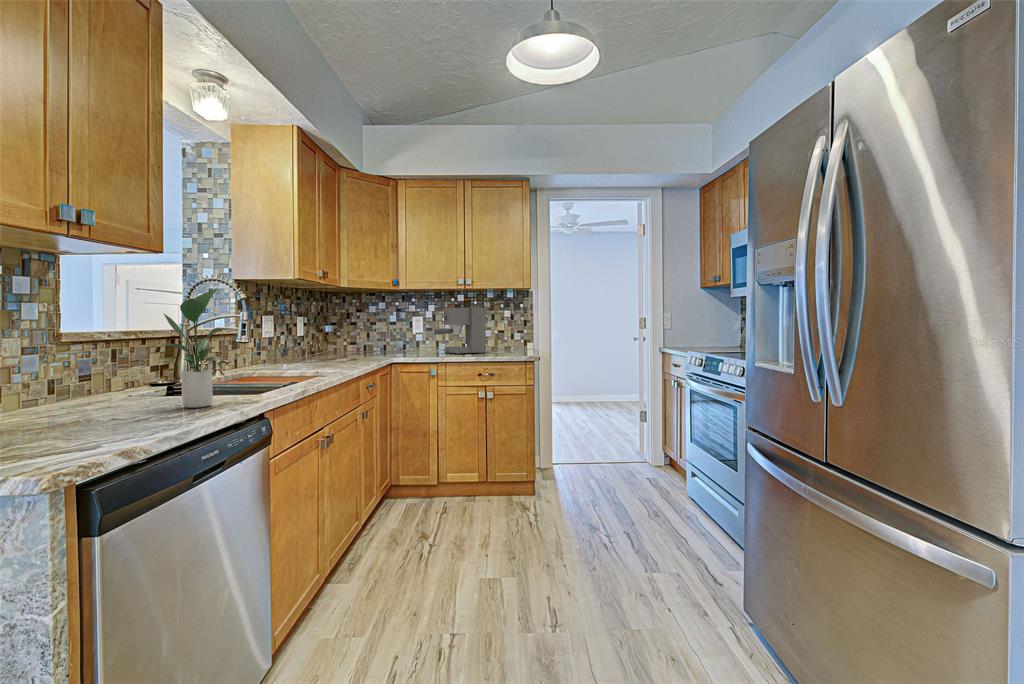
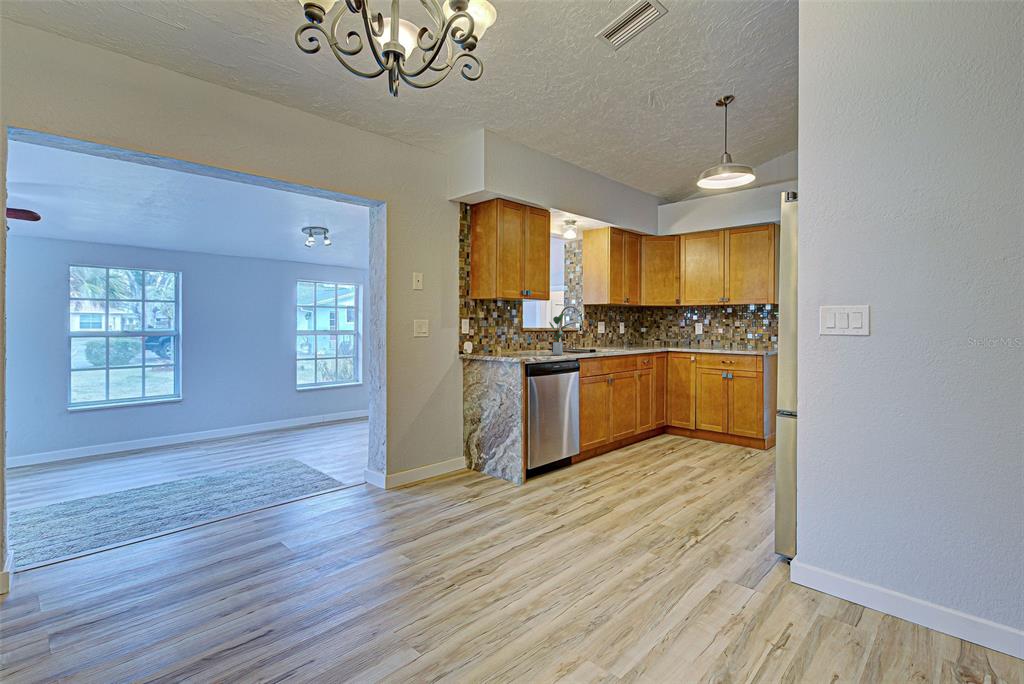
coffee maker: present [434,307,486,354] -> none [707,317,746,349]

